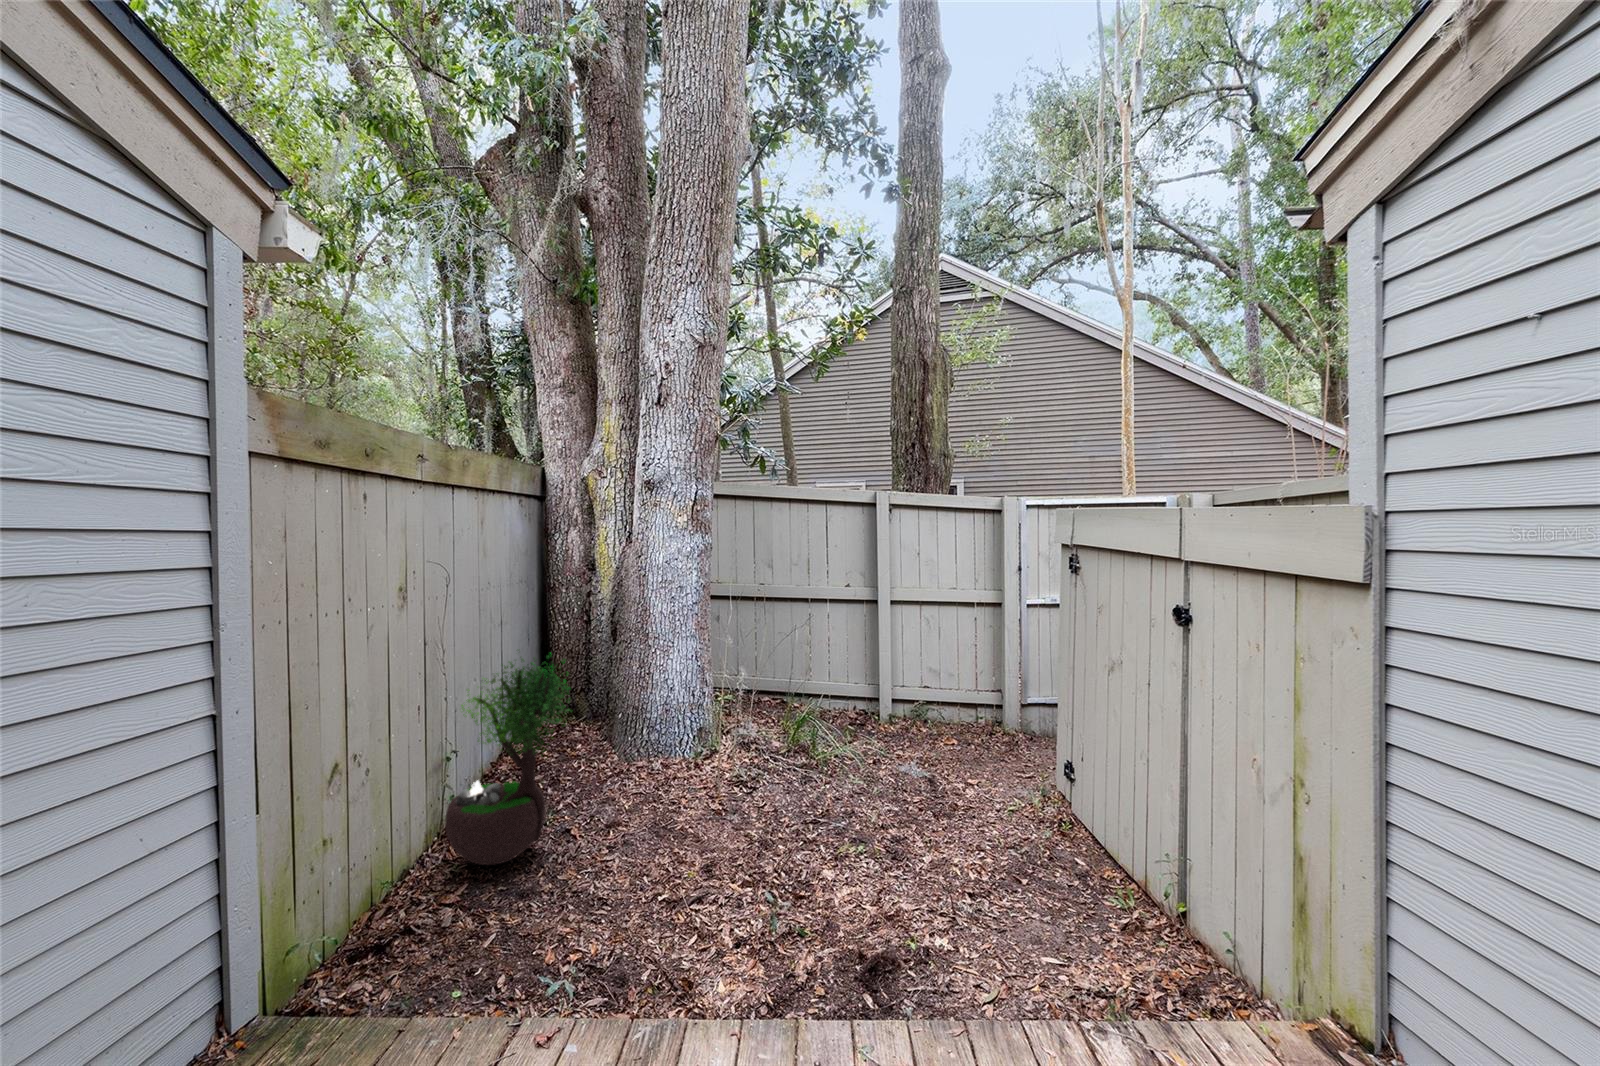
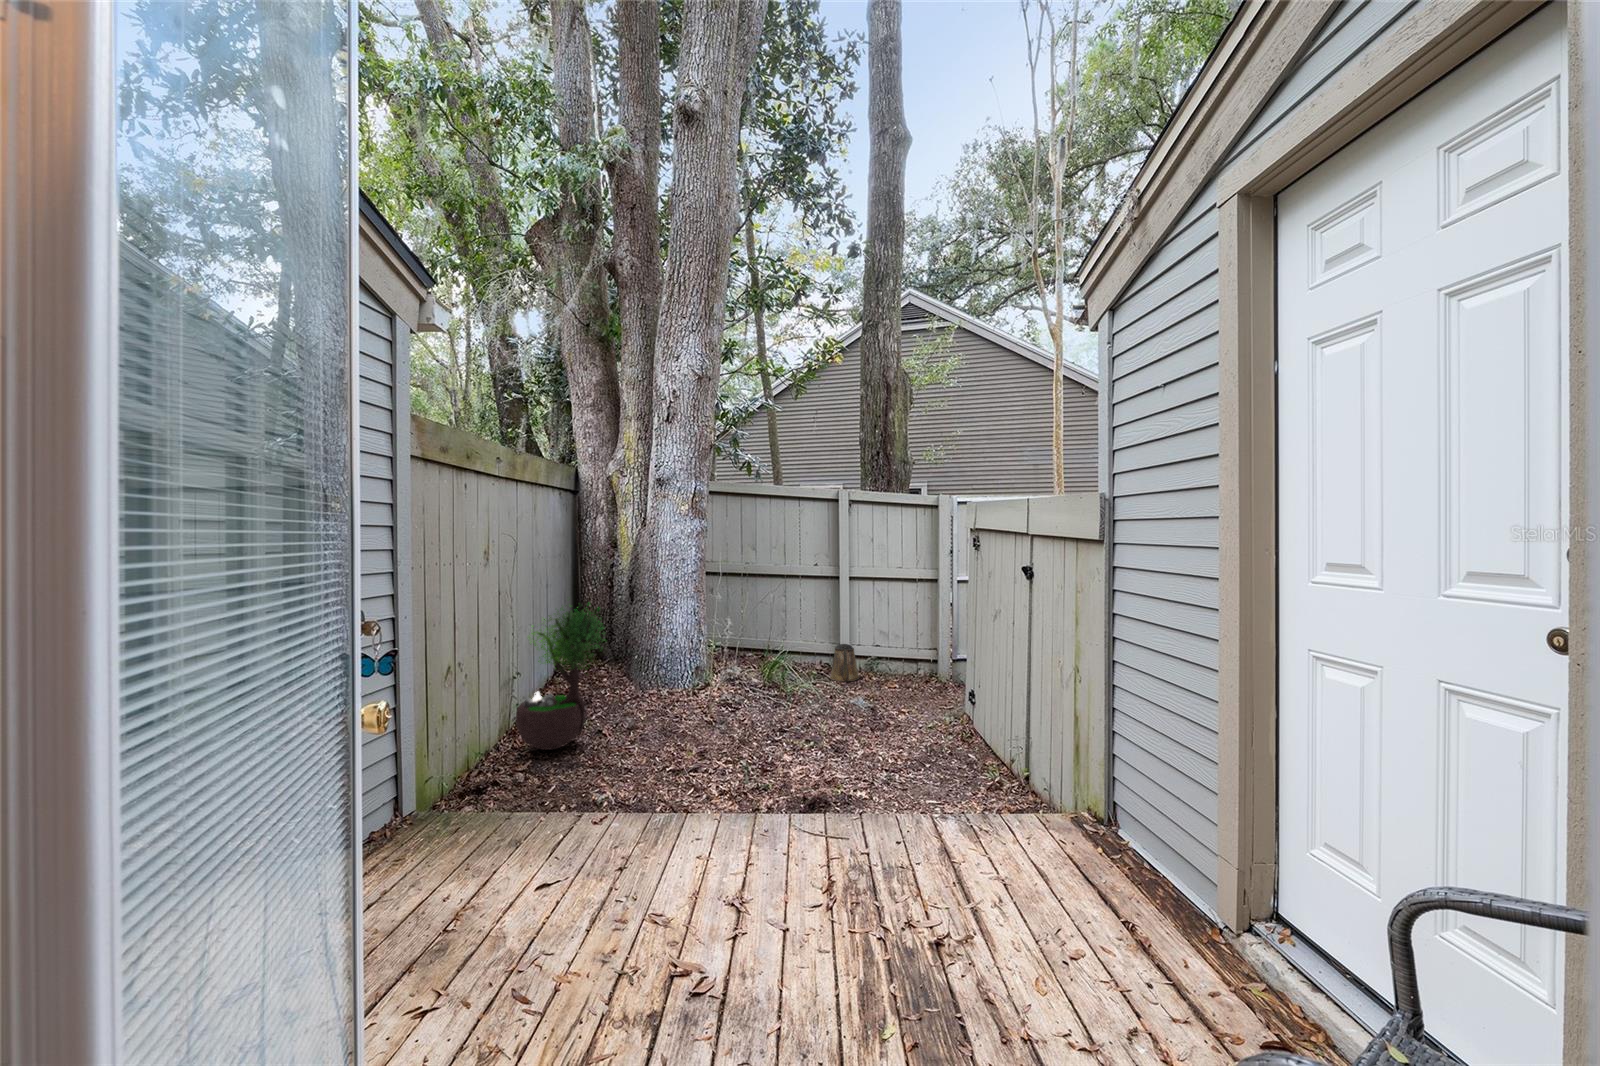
watering can: none [868,684,906,734] -> present [830,644,859,682]

